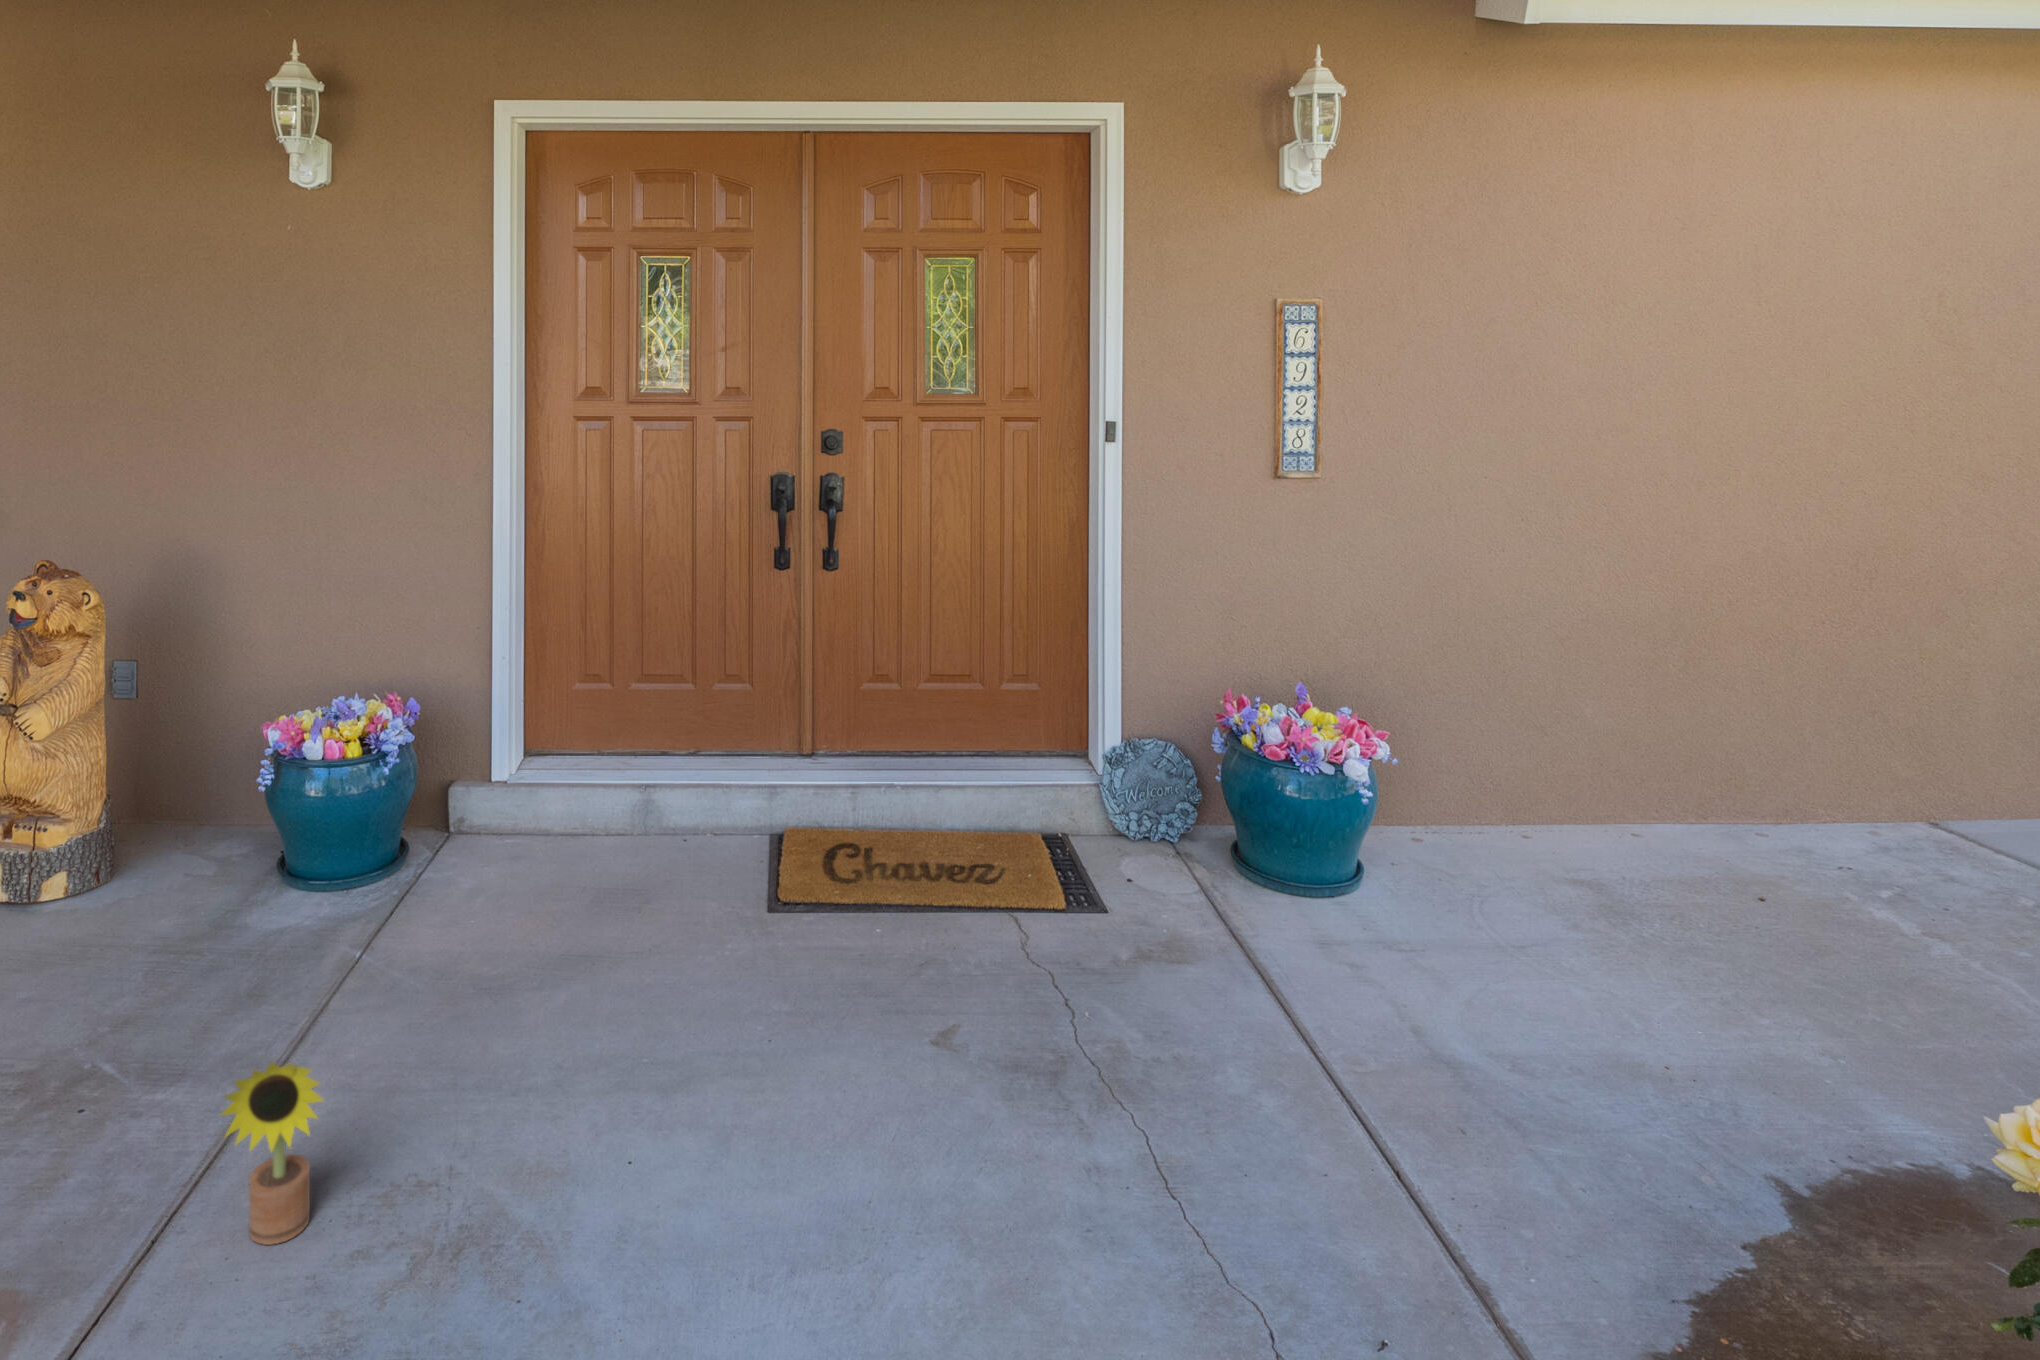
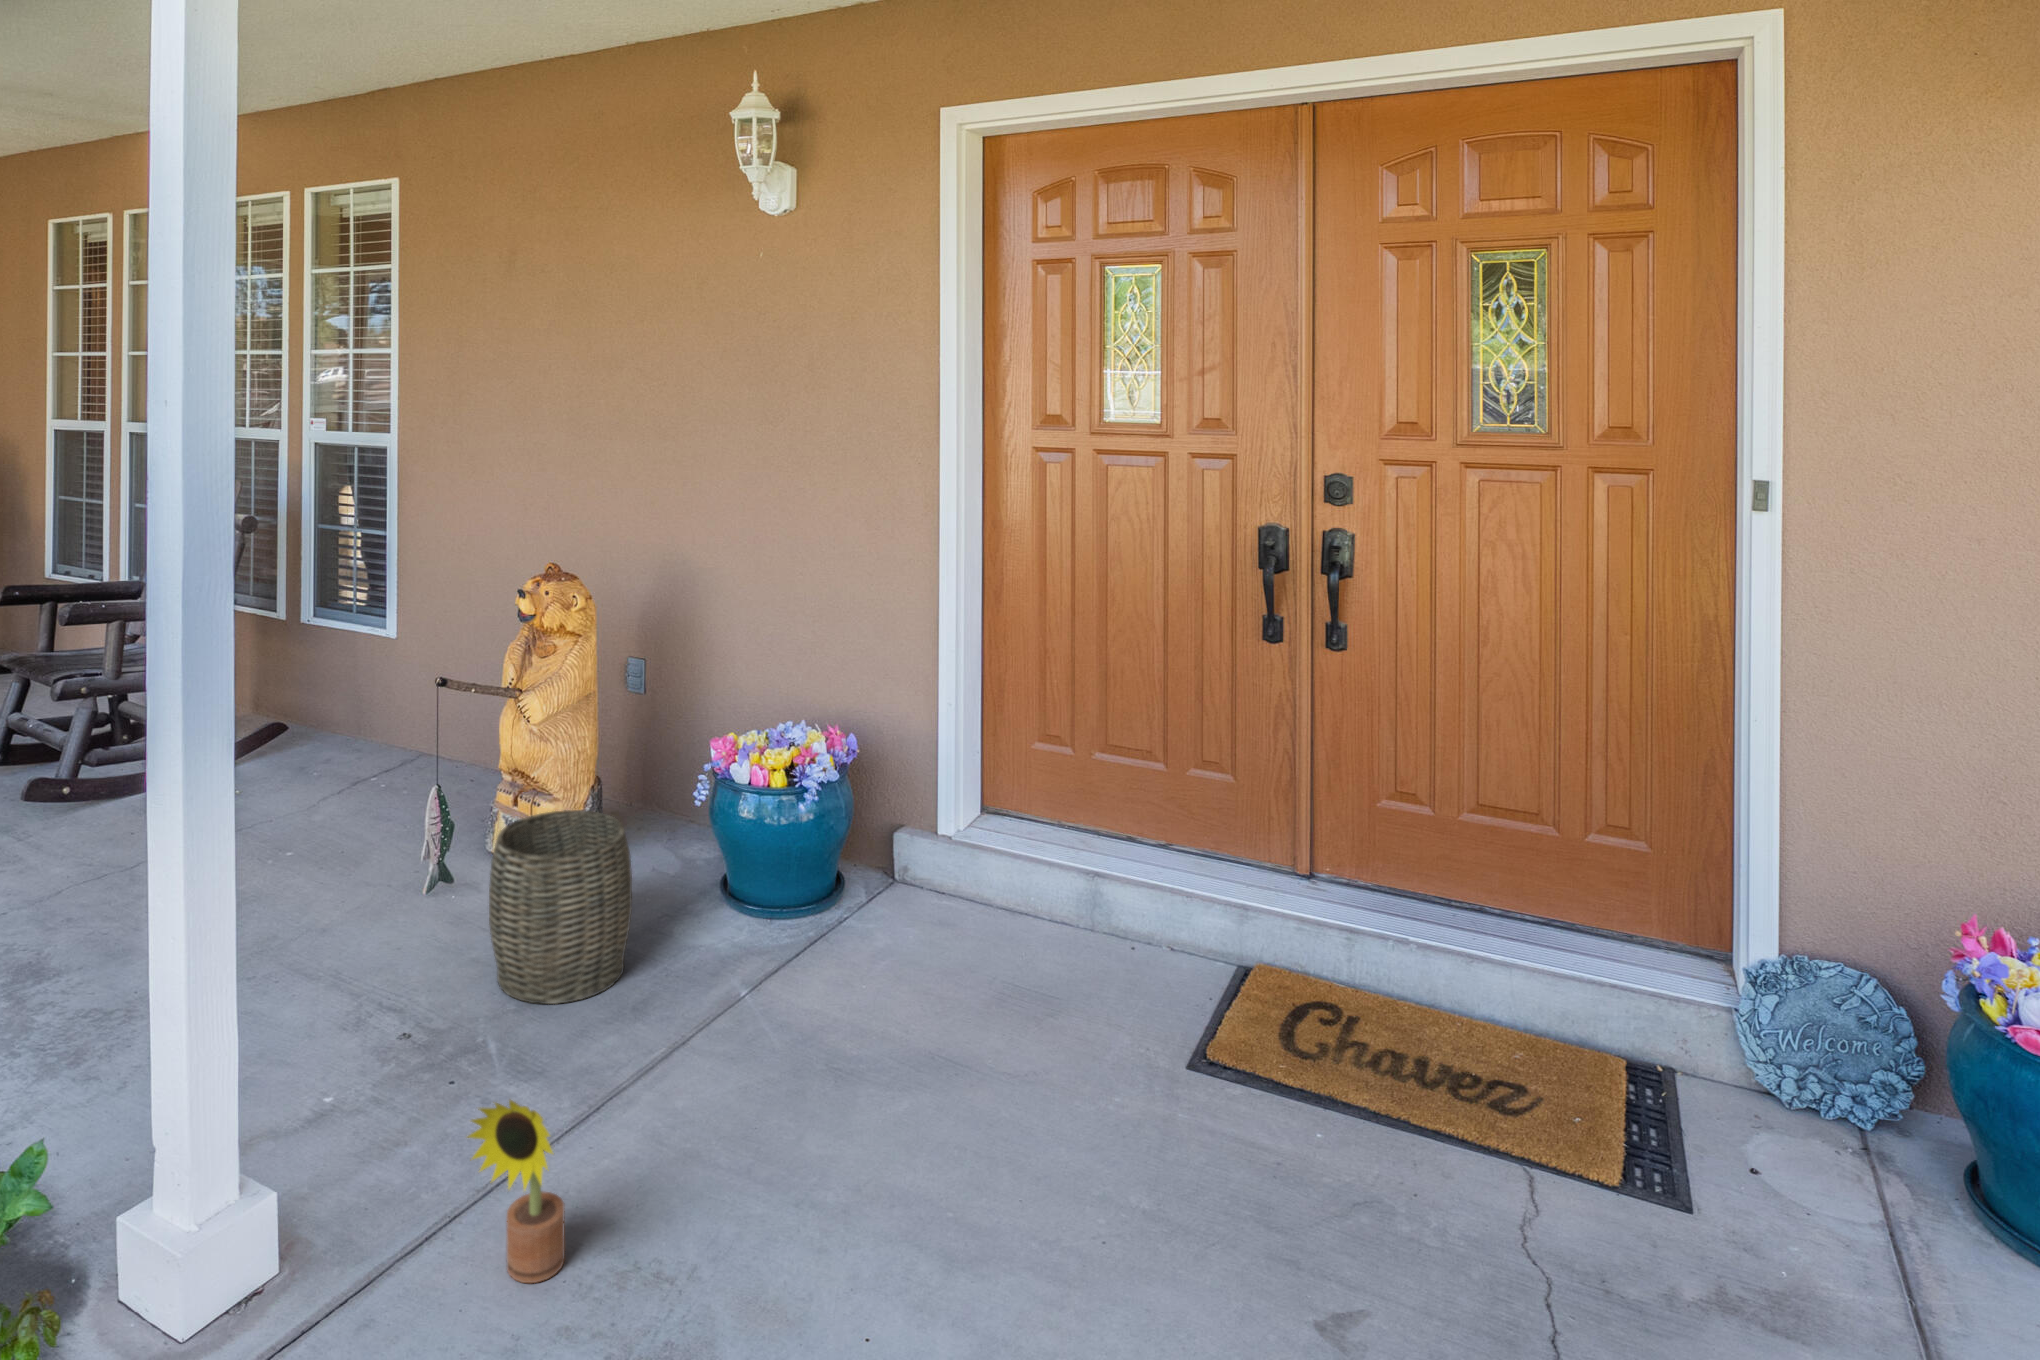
woven basket: none [56,812,225,1022] -> present [489,810,632,1004]

